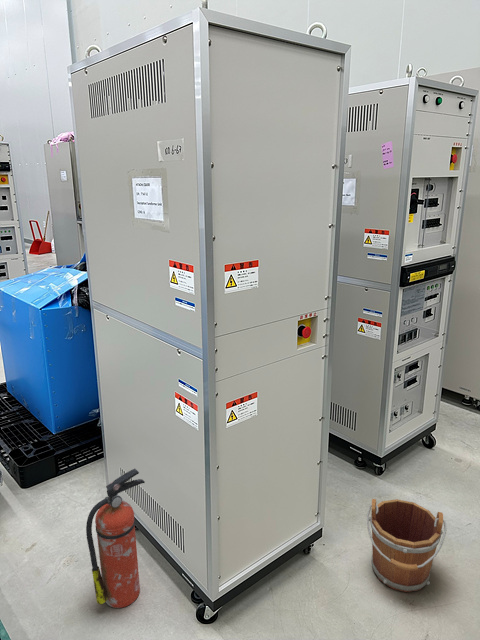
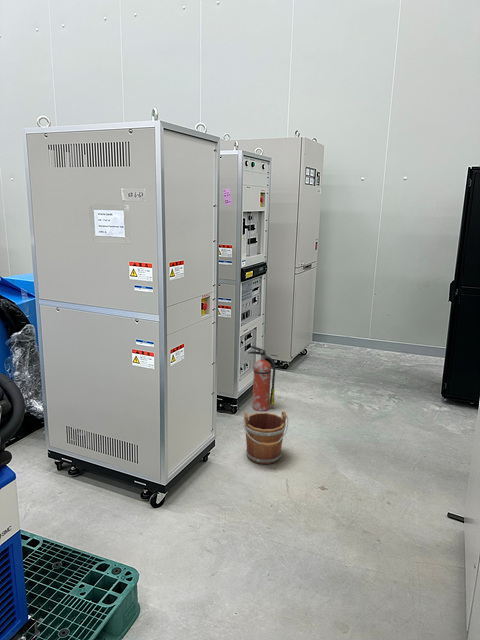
fire extinguisher: present [86,469,145,608] -> present [248,346,275,411]

